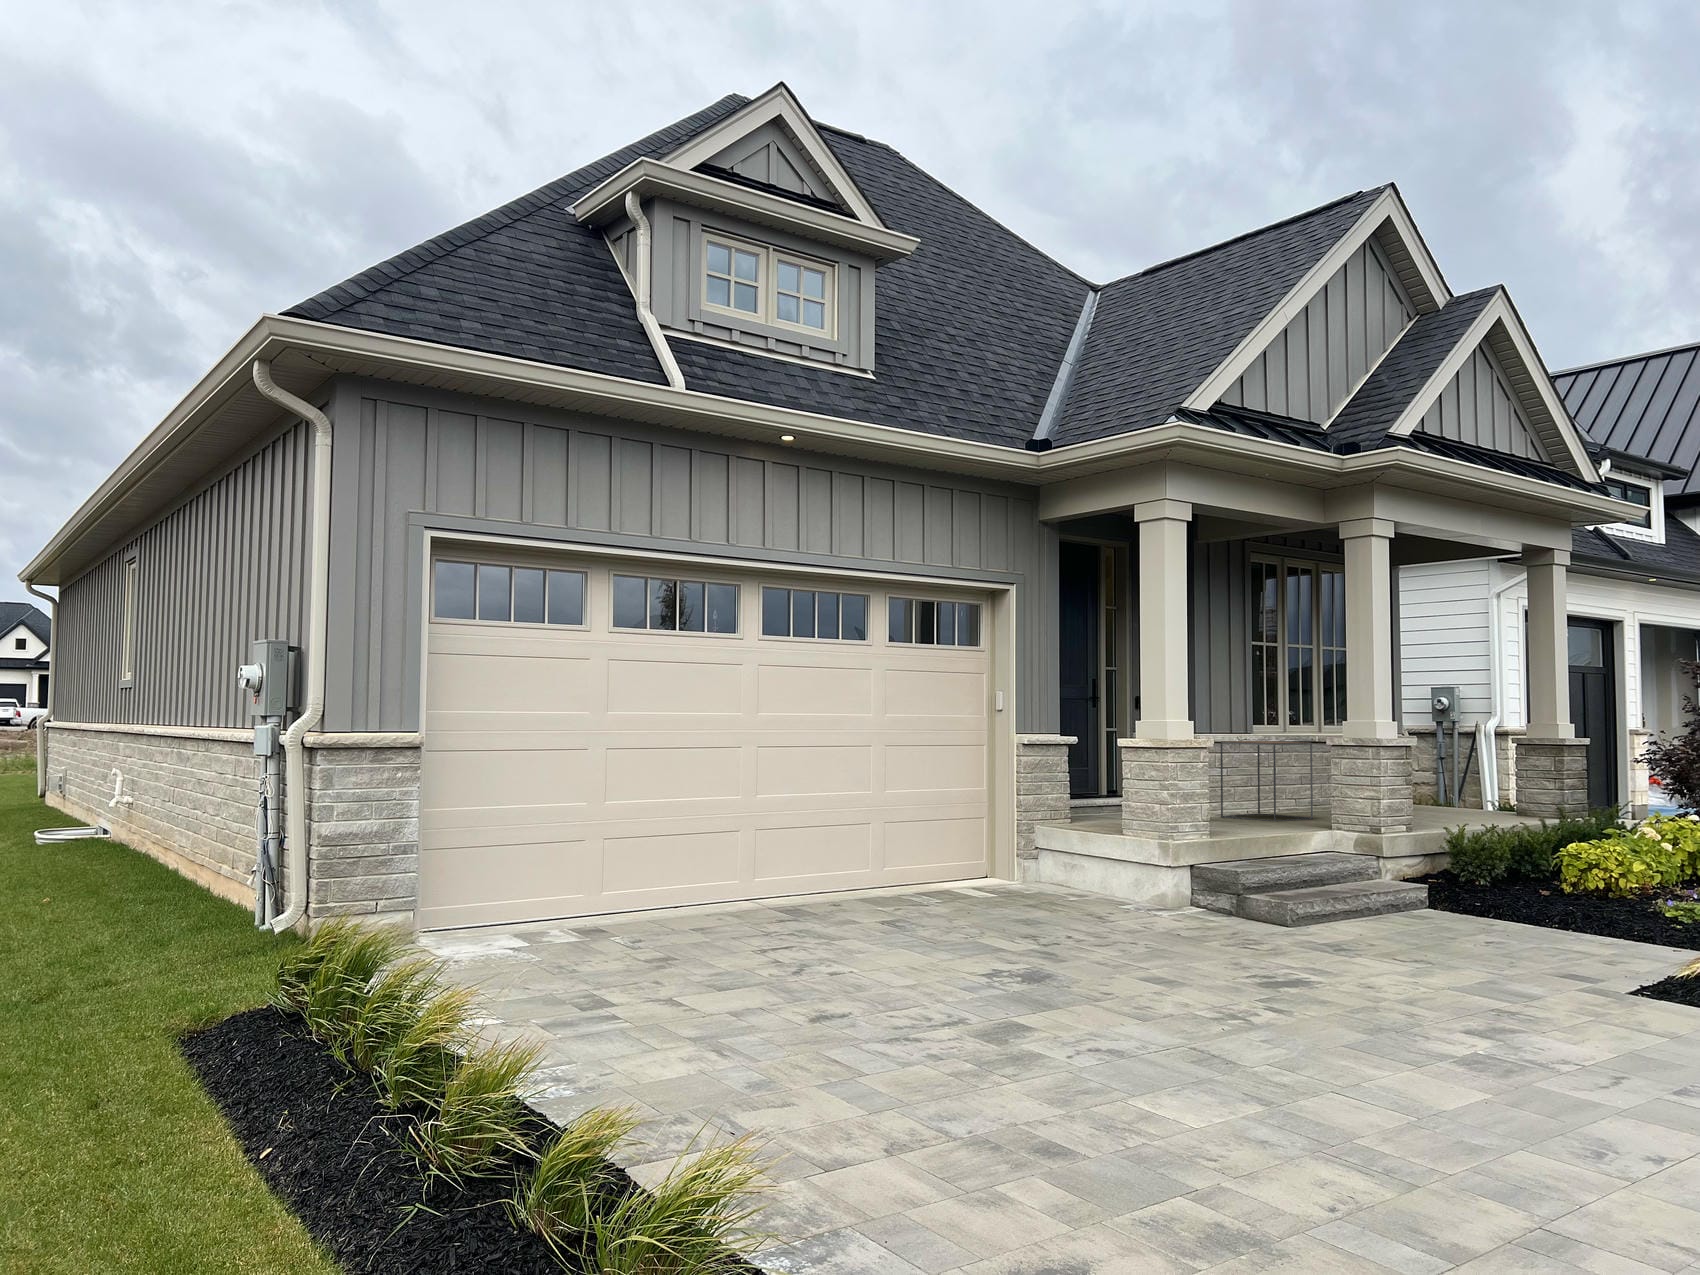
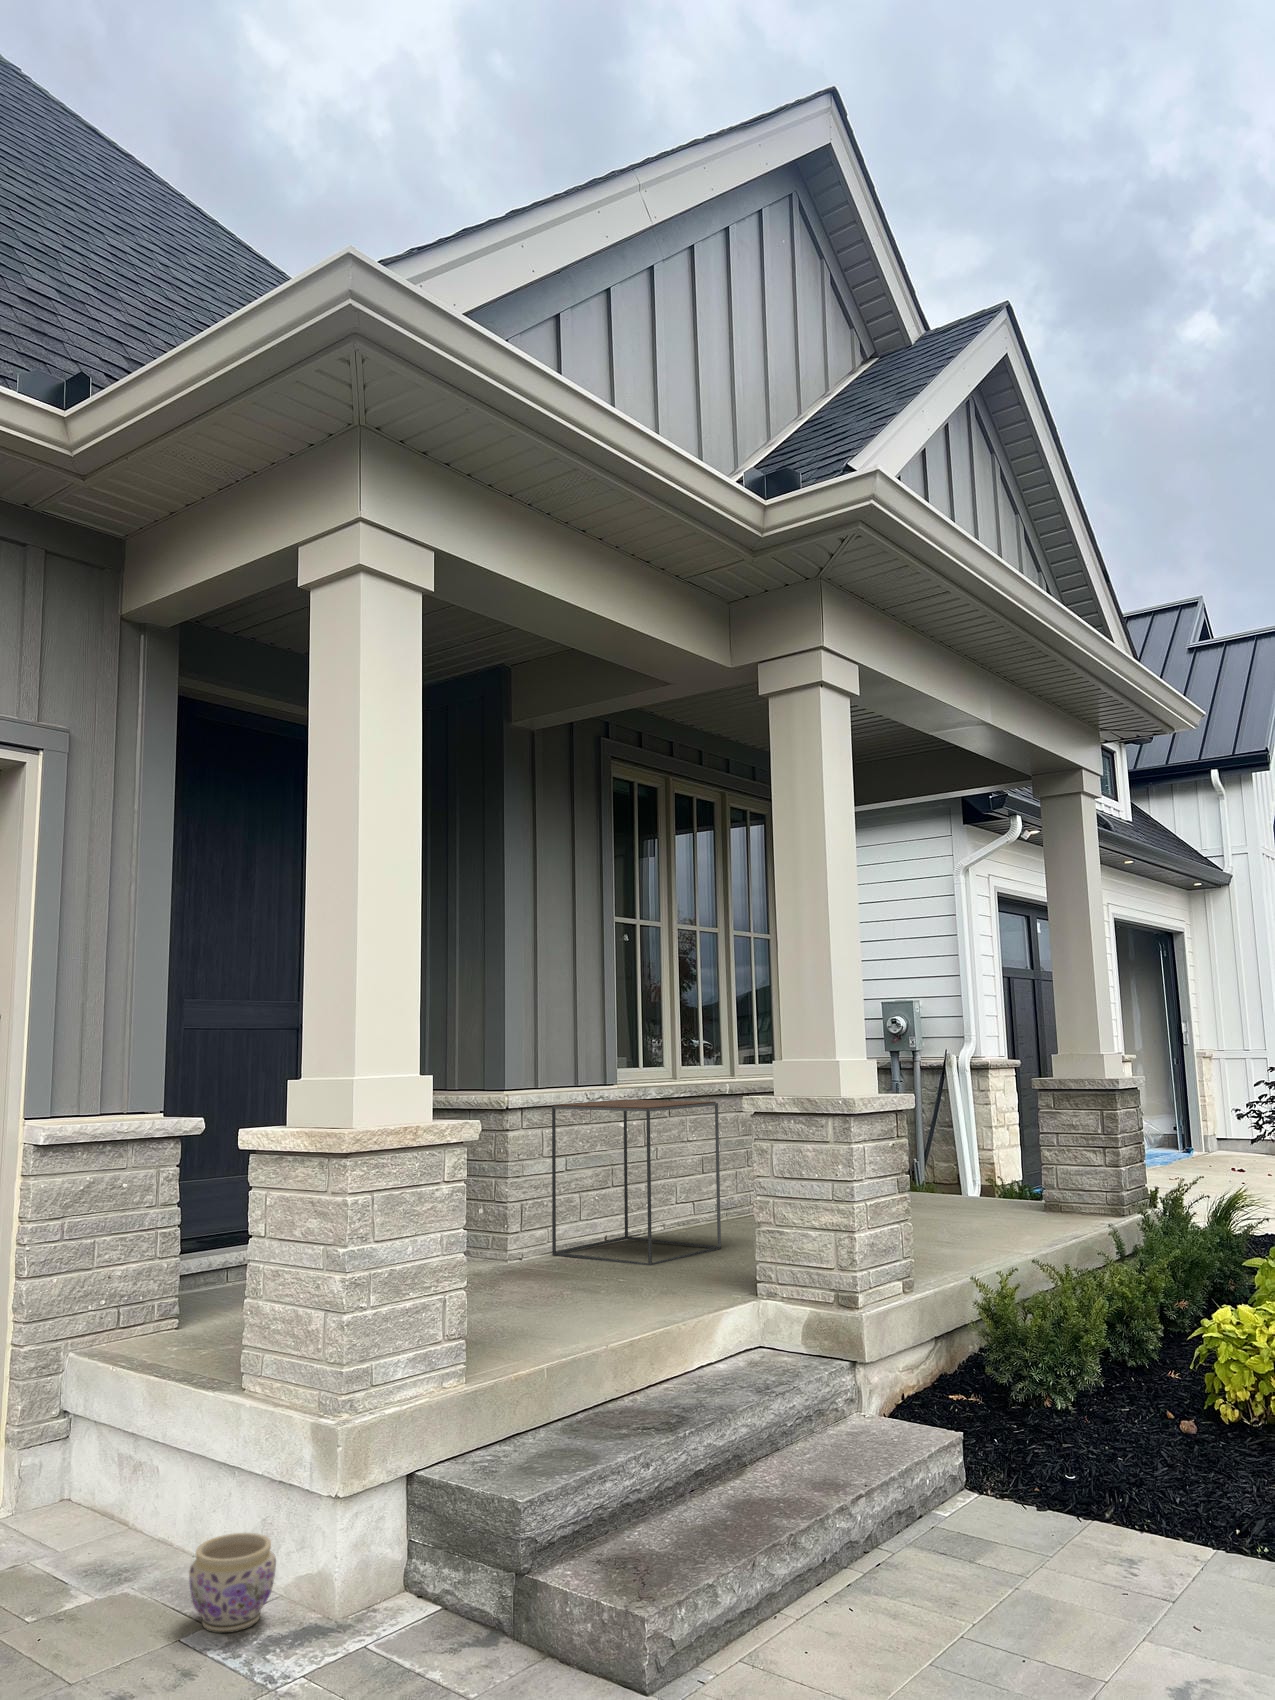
planter: none [1115,881,1145,909] -> present [189,1533,276,1633]

